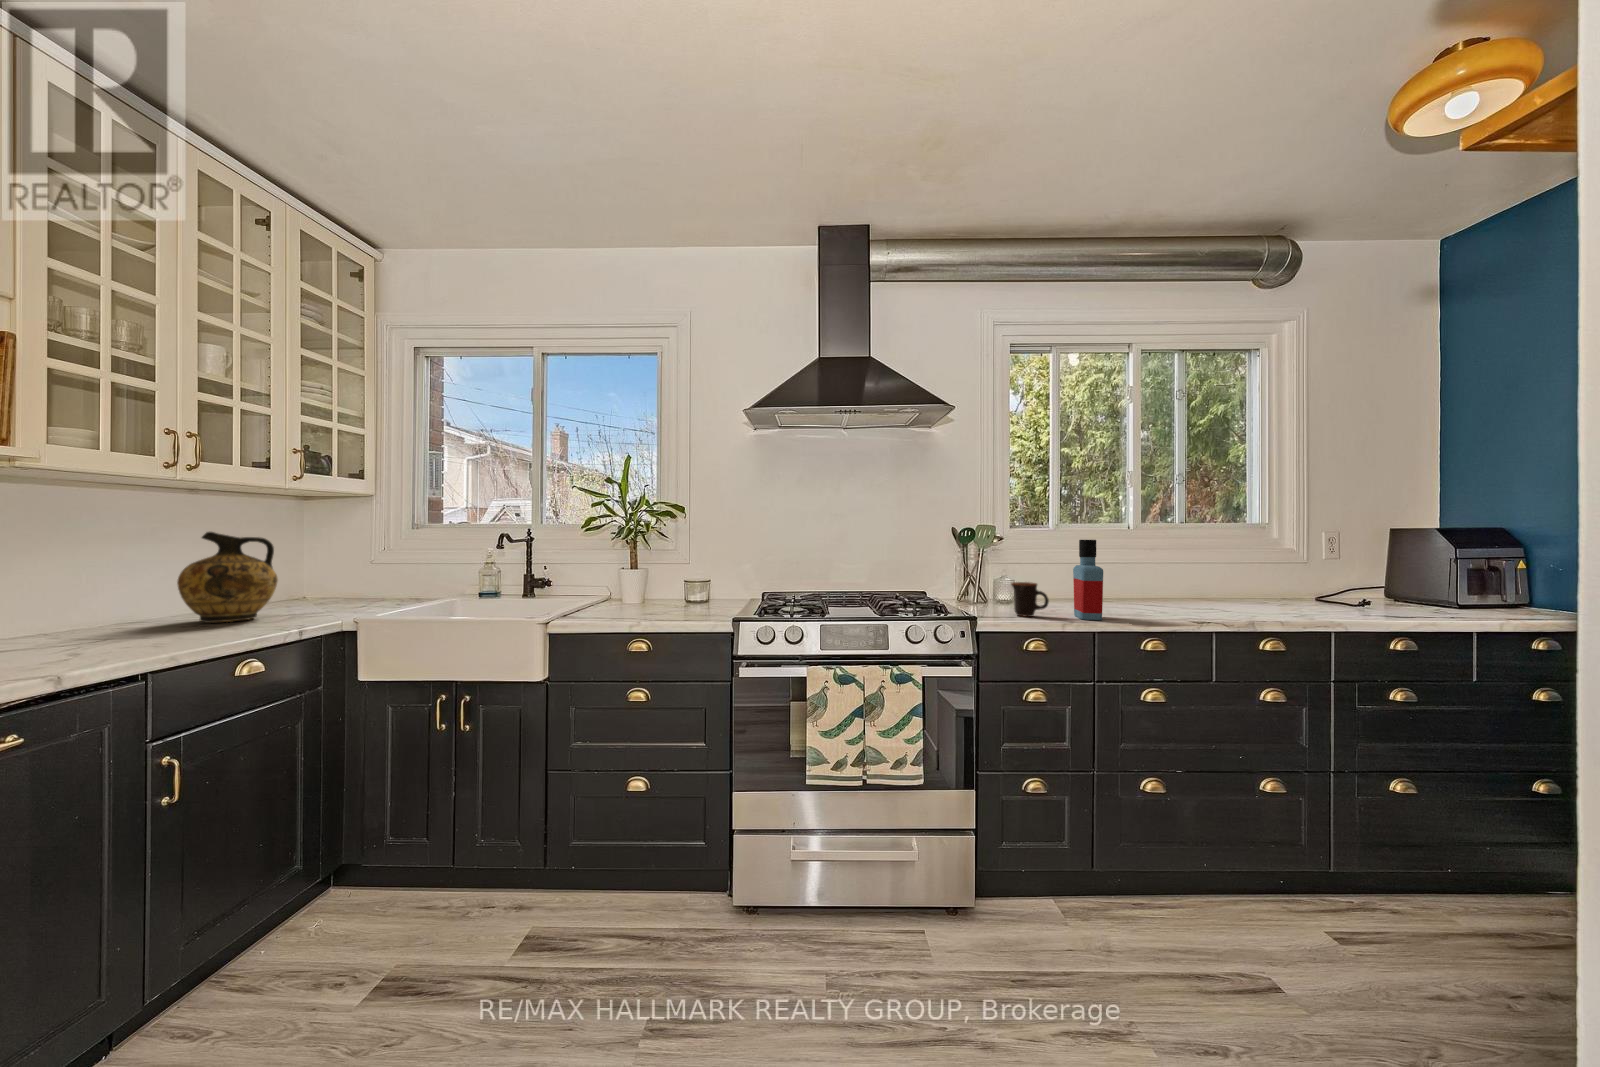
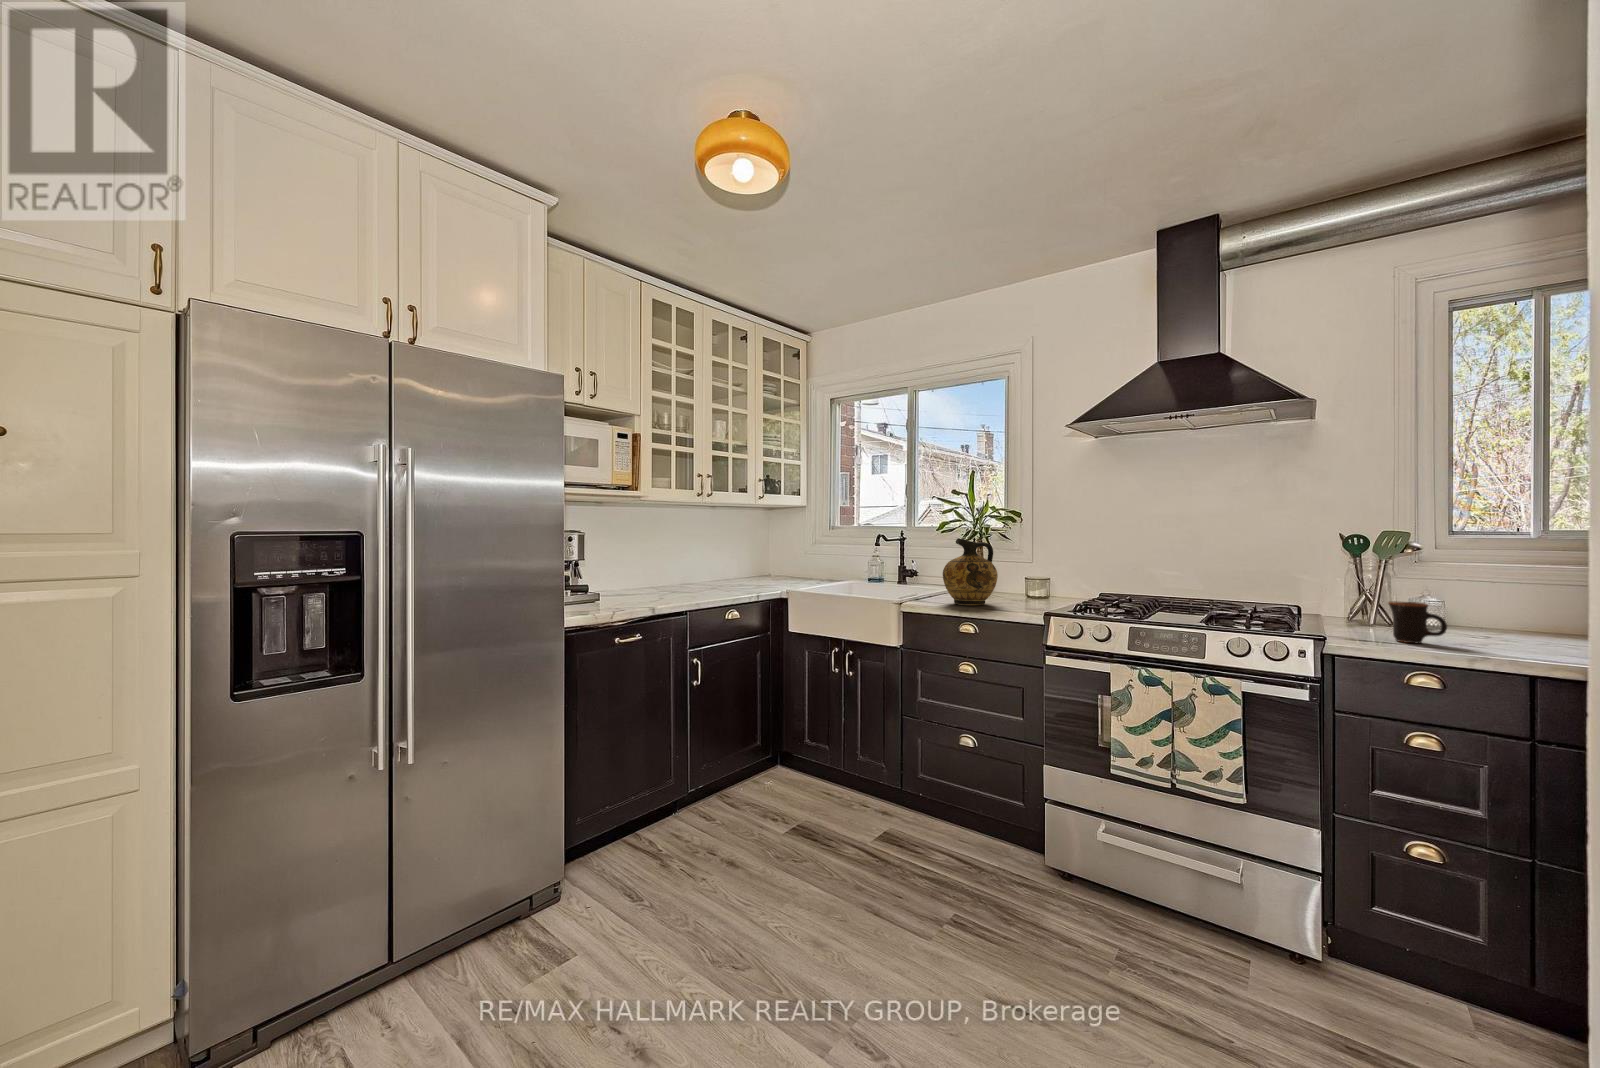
ceramic jug: present [177,532,278,623] -> present [943,538,998,605]
bottle: present [1073,540,1103,620] -> none [1493,553,1532,656]

